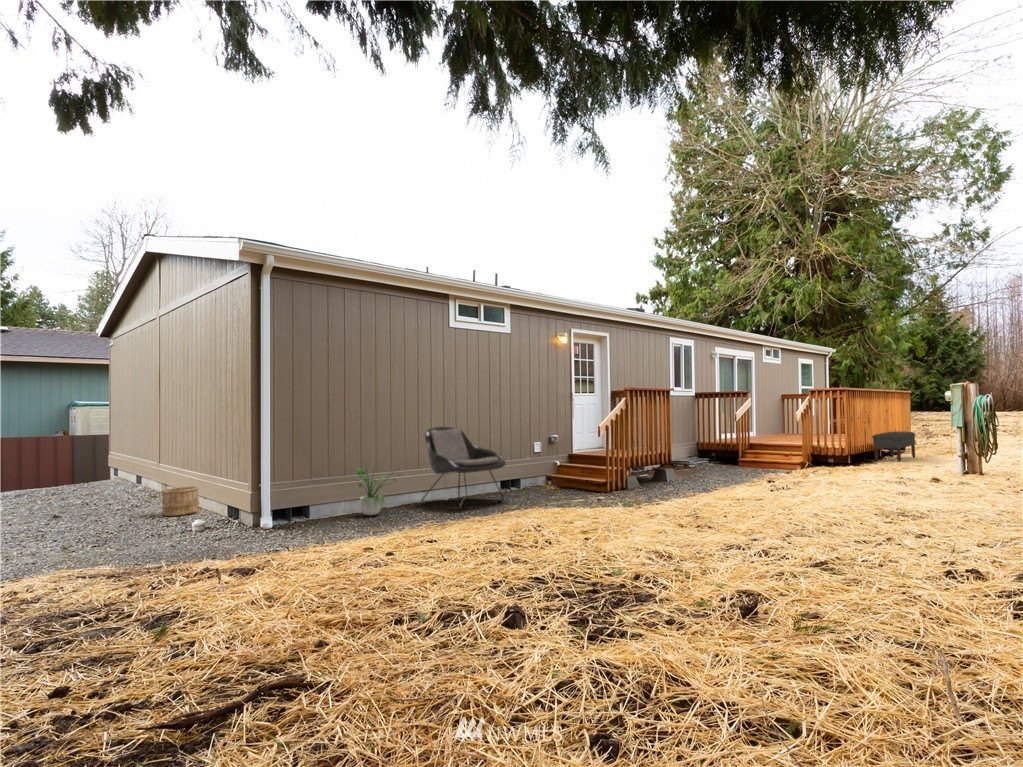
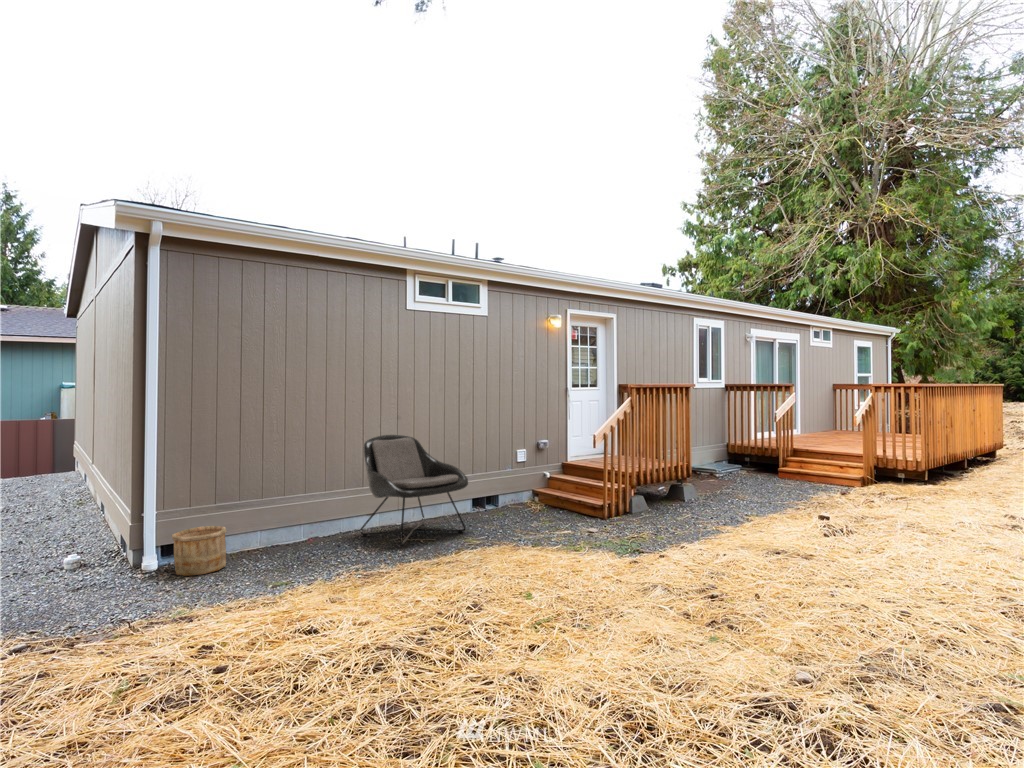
bench: present [872,431,915,462] -> none [948,432,1002,471]
potted plant: present [356,468,401,515] -> none [256,476,331,555]
wooden bucket: present [161,487,199,516] -> present [172,526,226,576]

